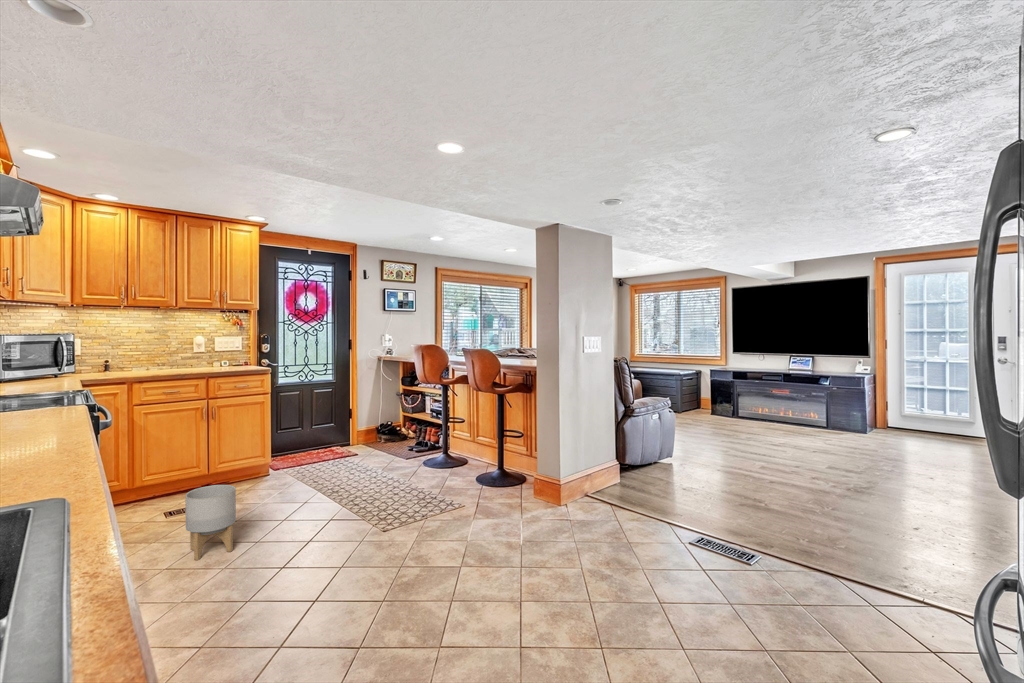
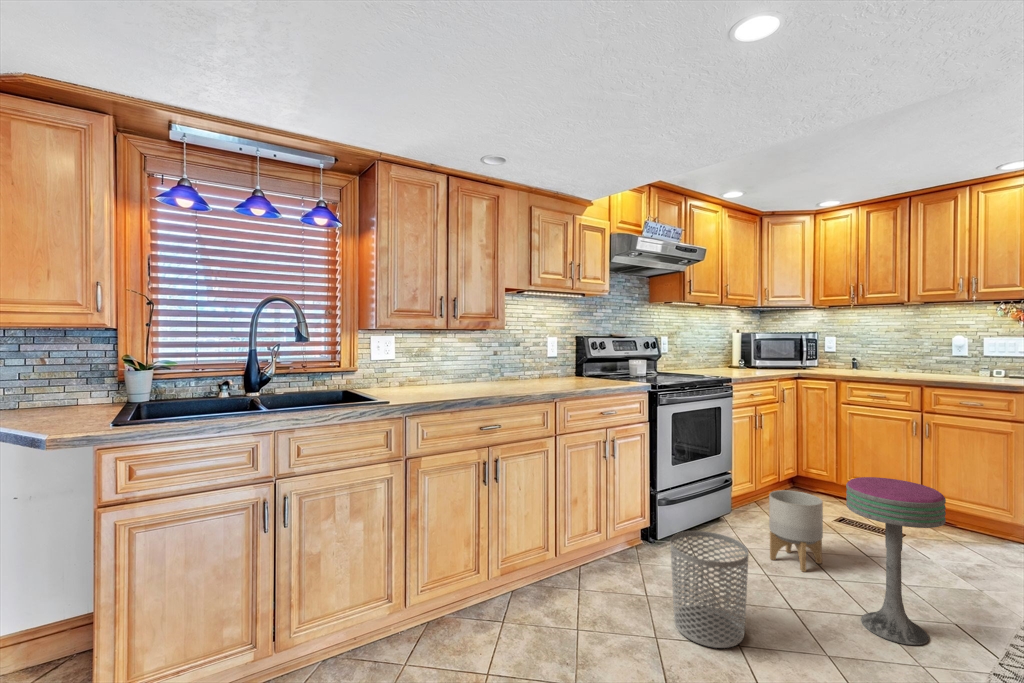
bar stool: none [294,440,351,550] -> present [846,477,946,645]
waste bin: none [237,526,311,632] -> present [671,531,748,648]

